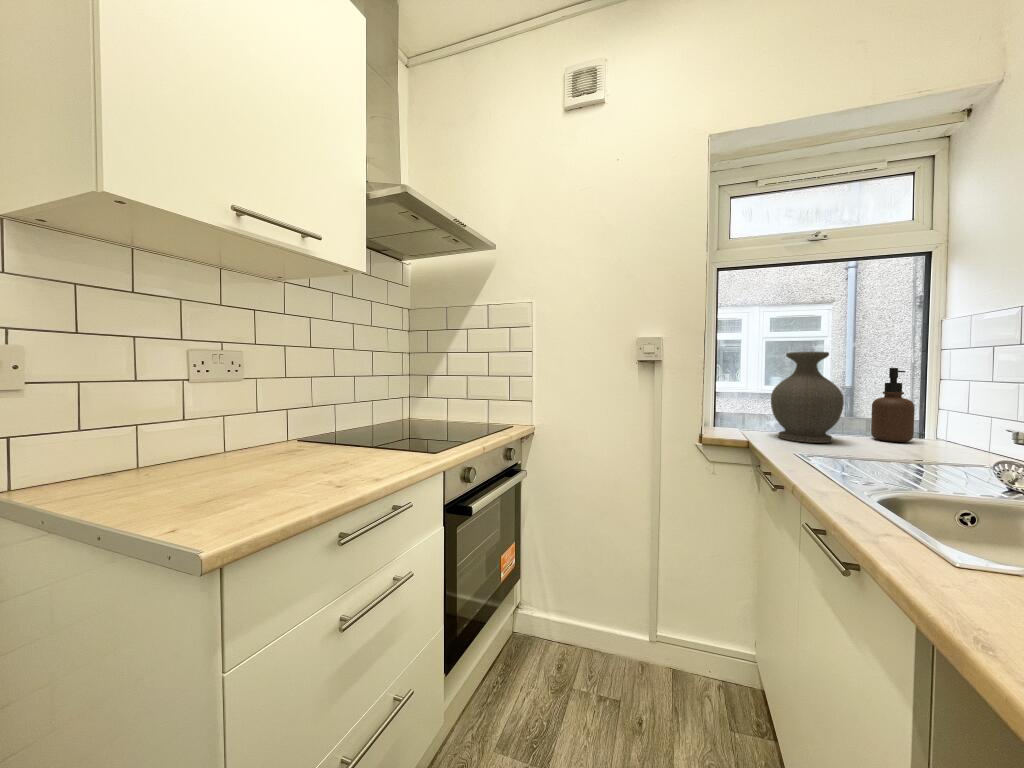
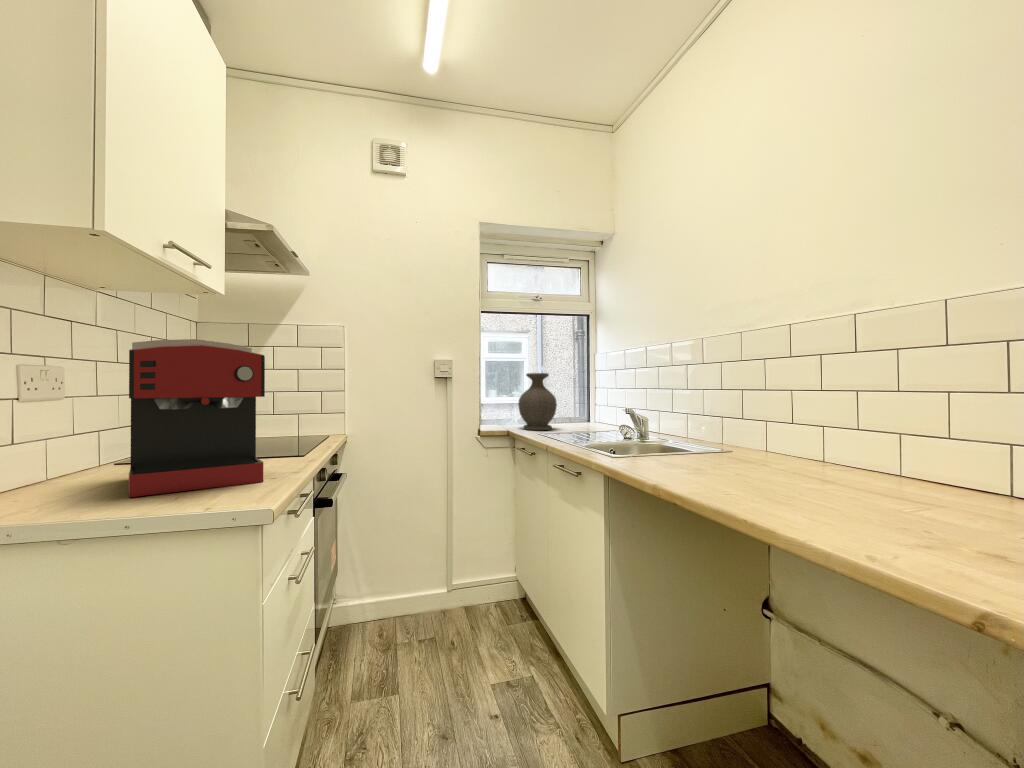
coffee maker: none [176,318,360,492] -> present [129,339,265,497]
soap dispenser: present [871,368,915,442] -> none [568,383,587,427]

